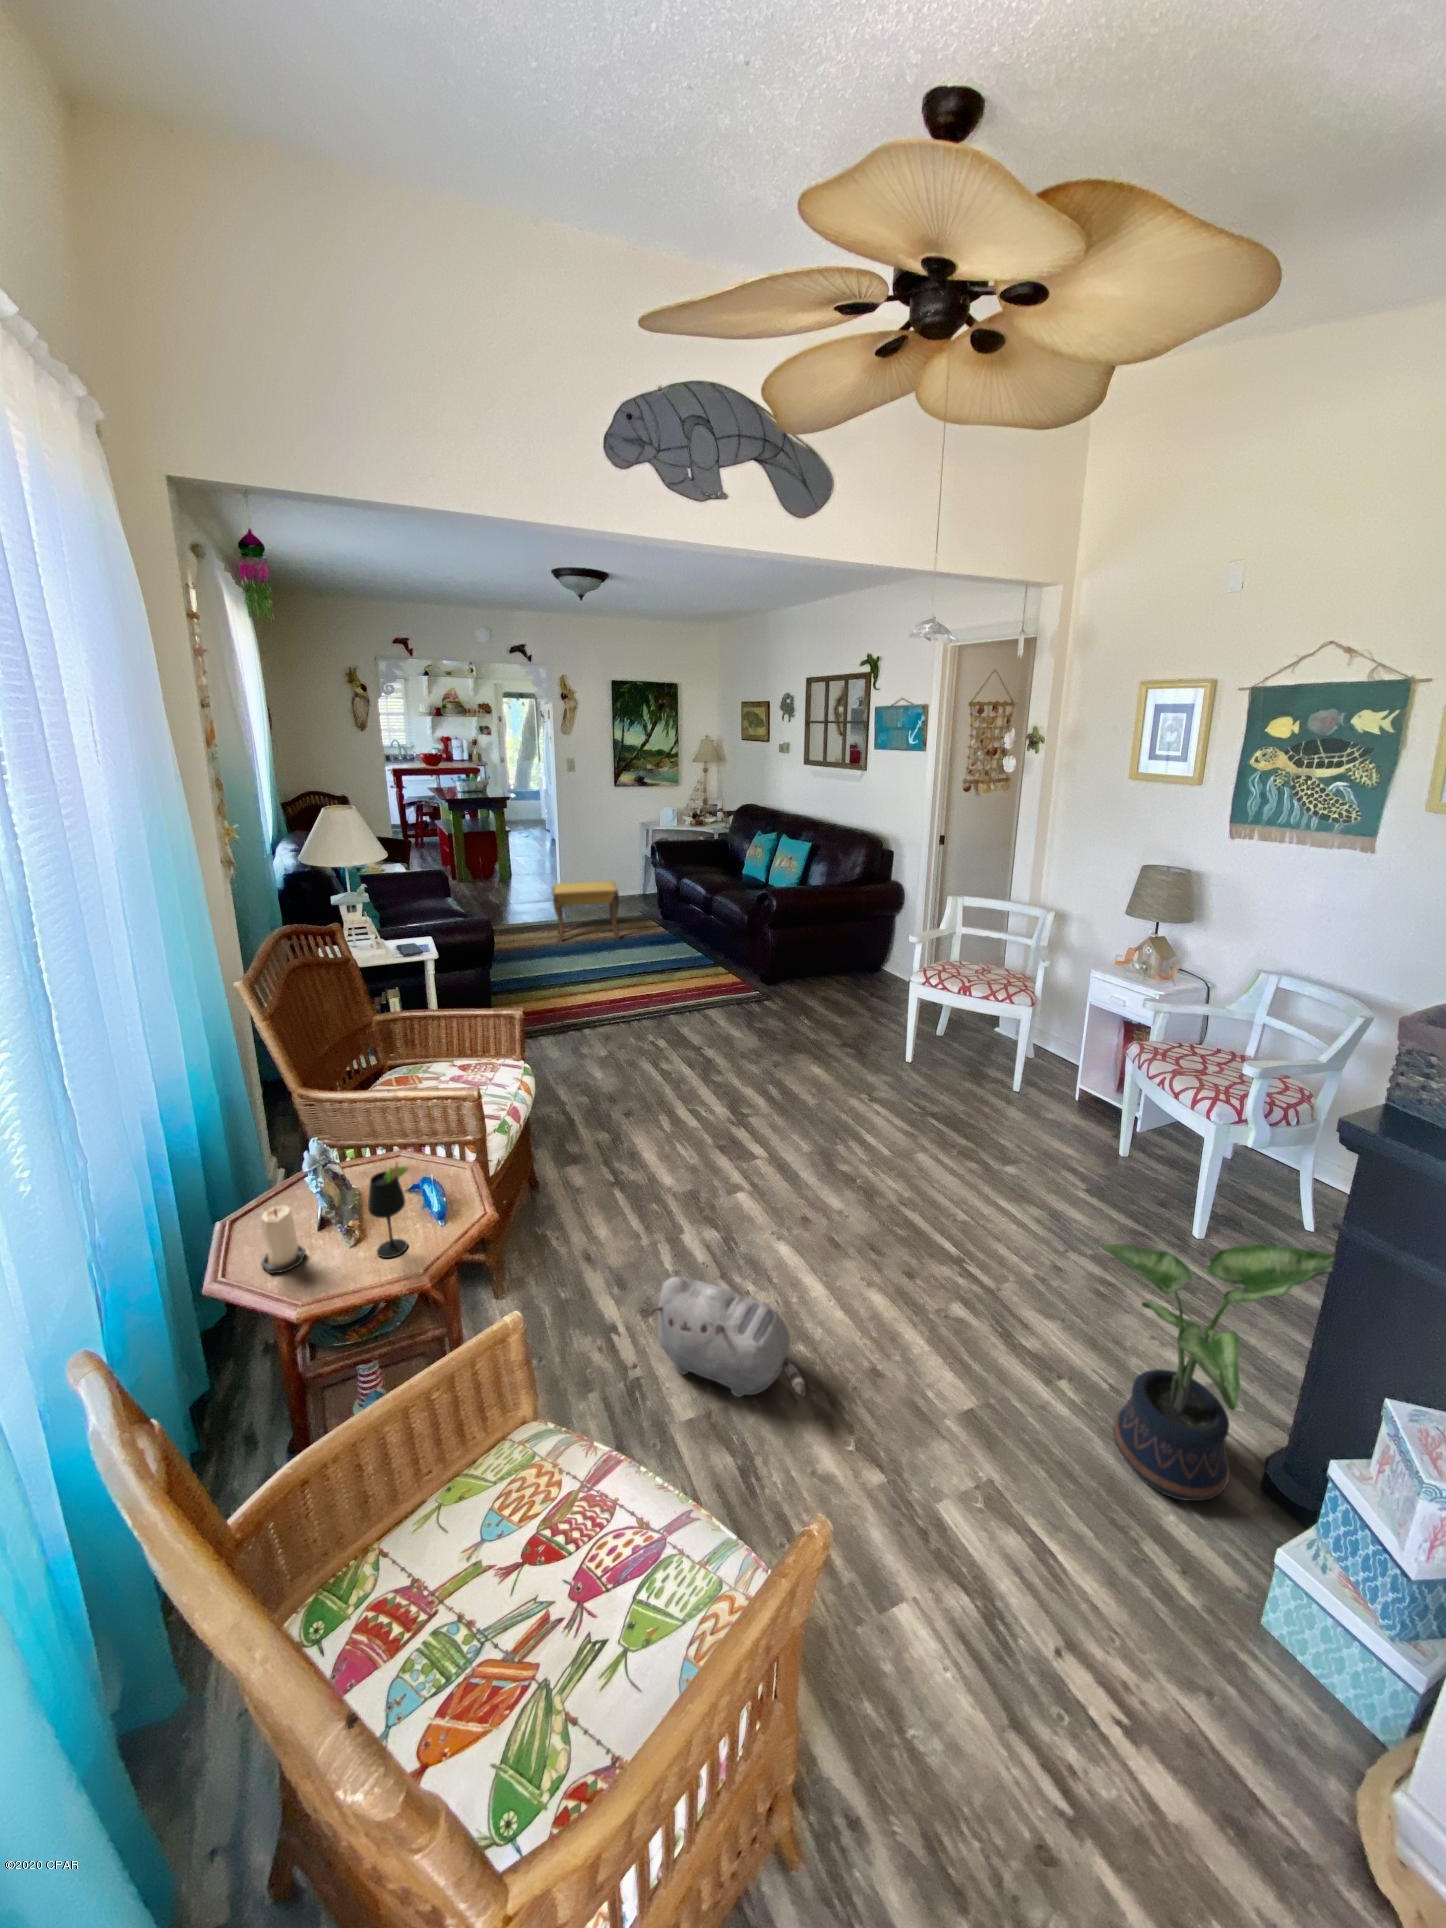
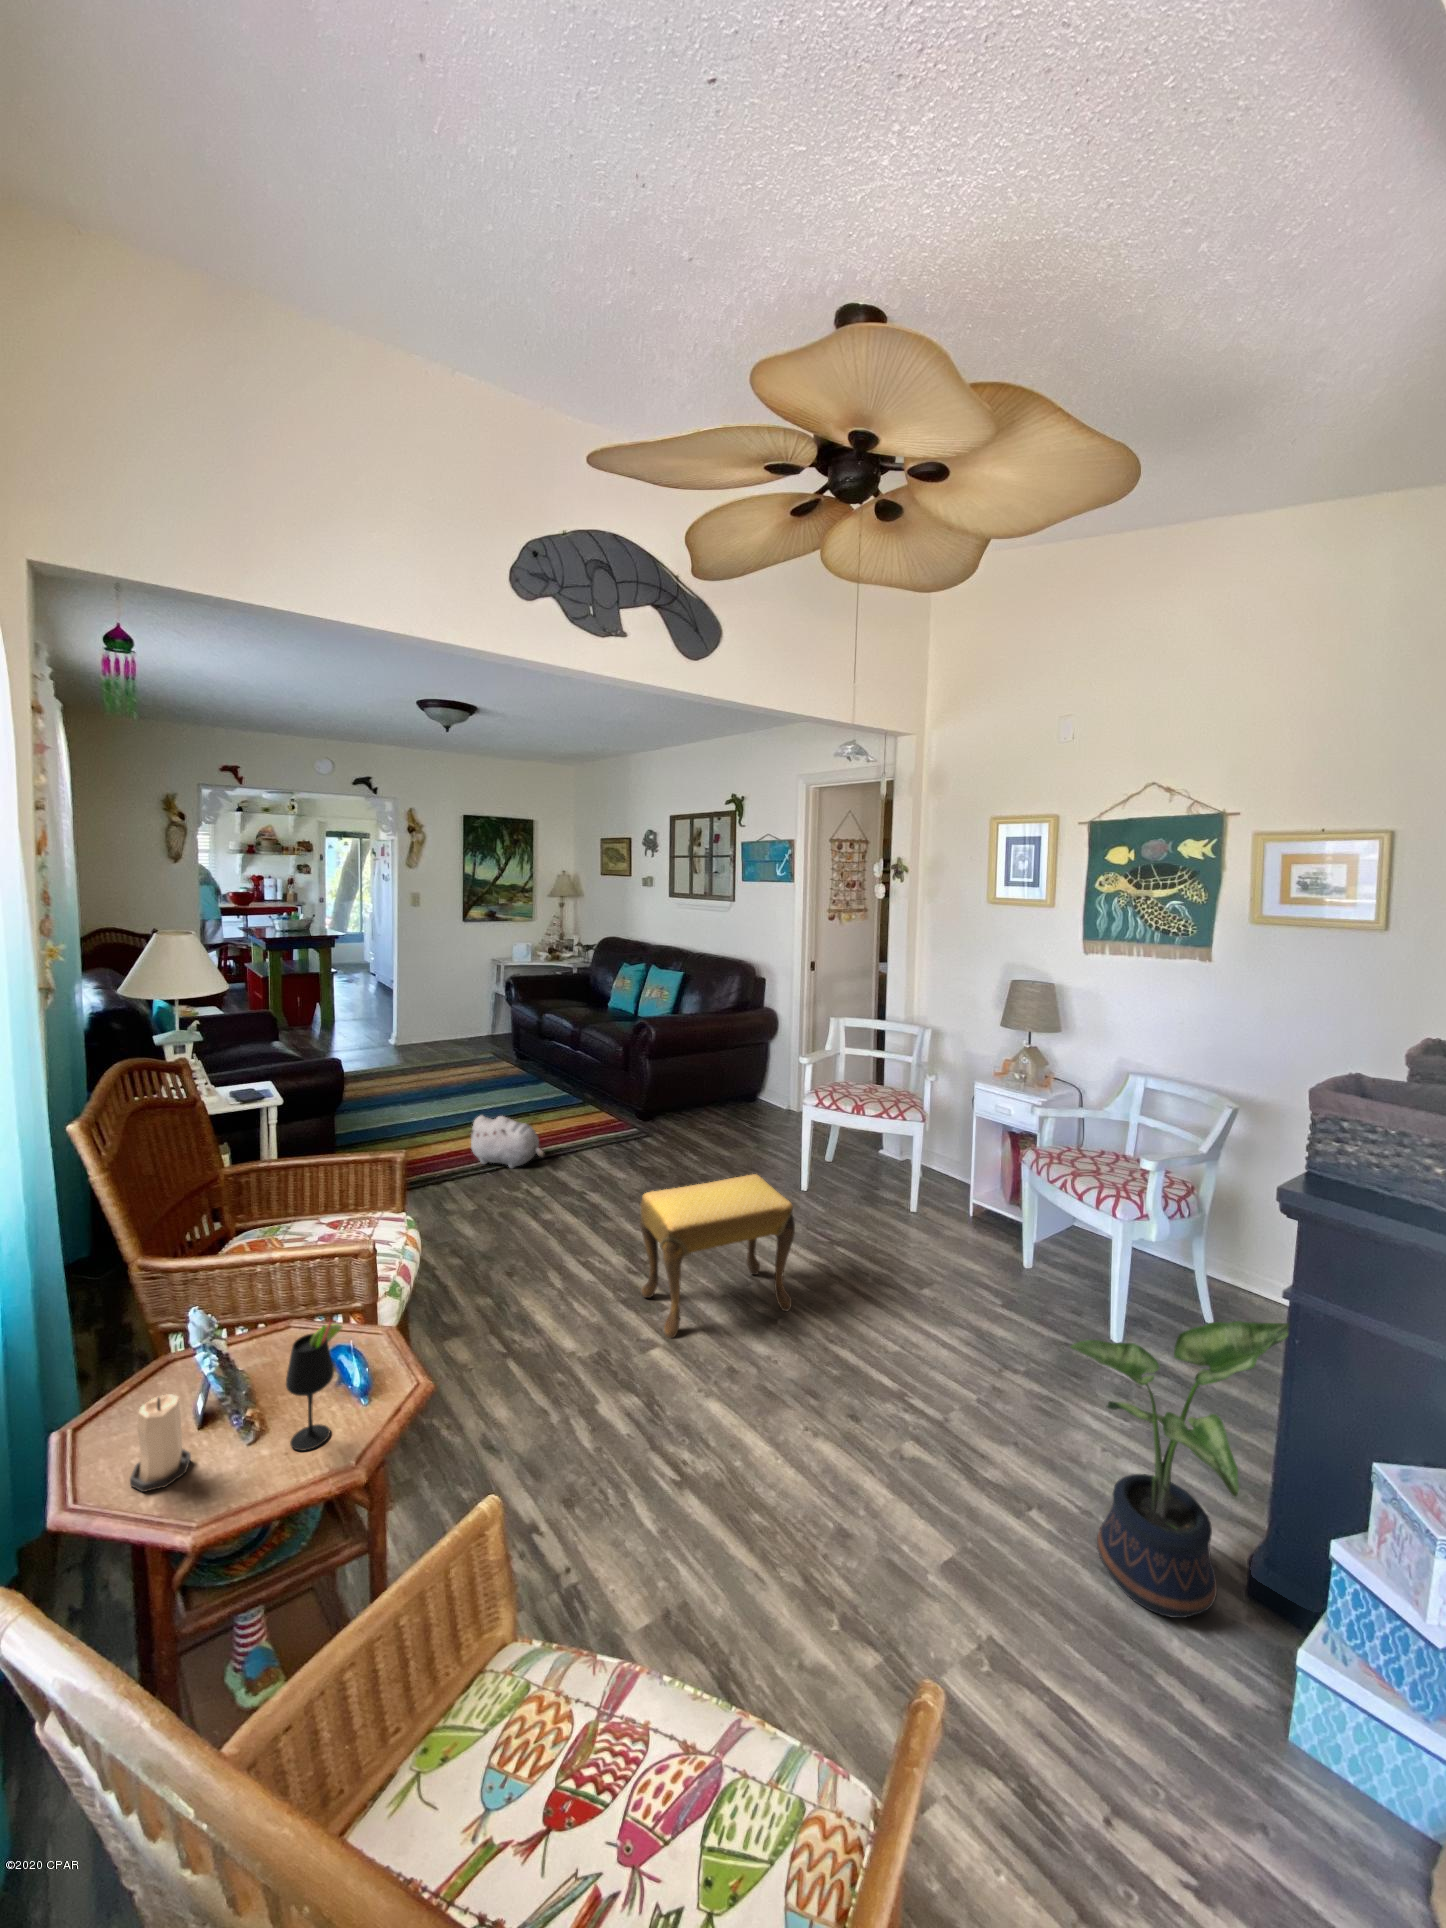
footstool: present [553,881,620,942] -> present [640,1174,795,1338]
plush toy: present [650,1277,806,1397] -> present [469,1116,544,1168]

